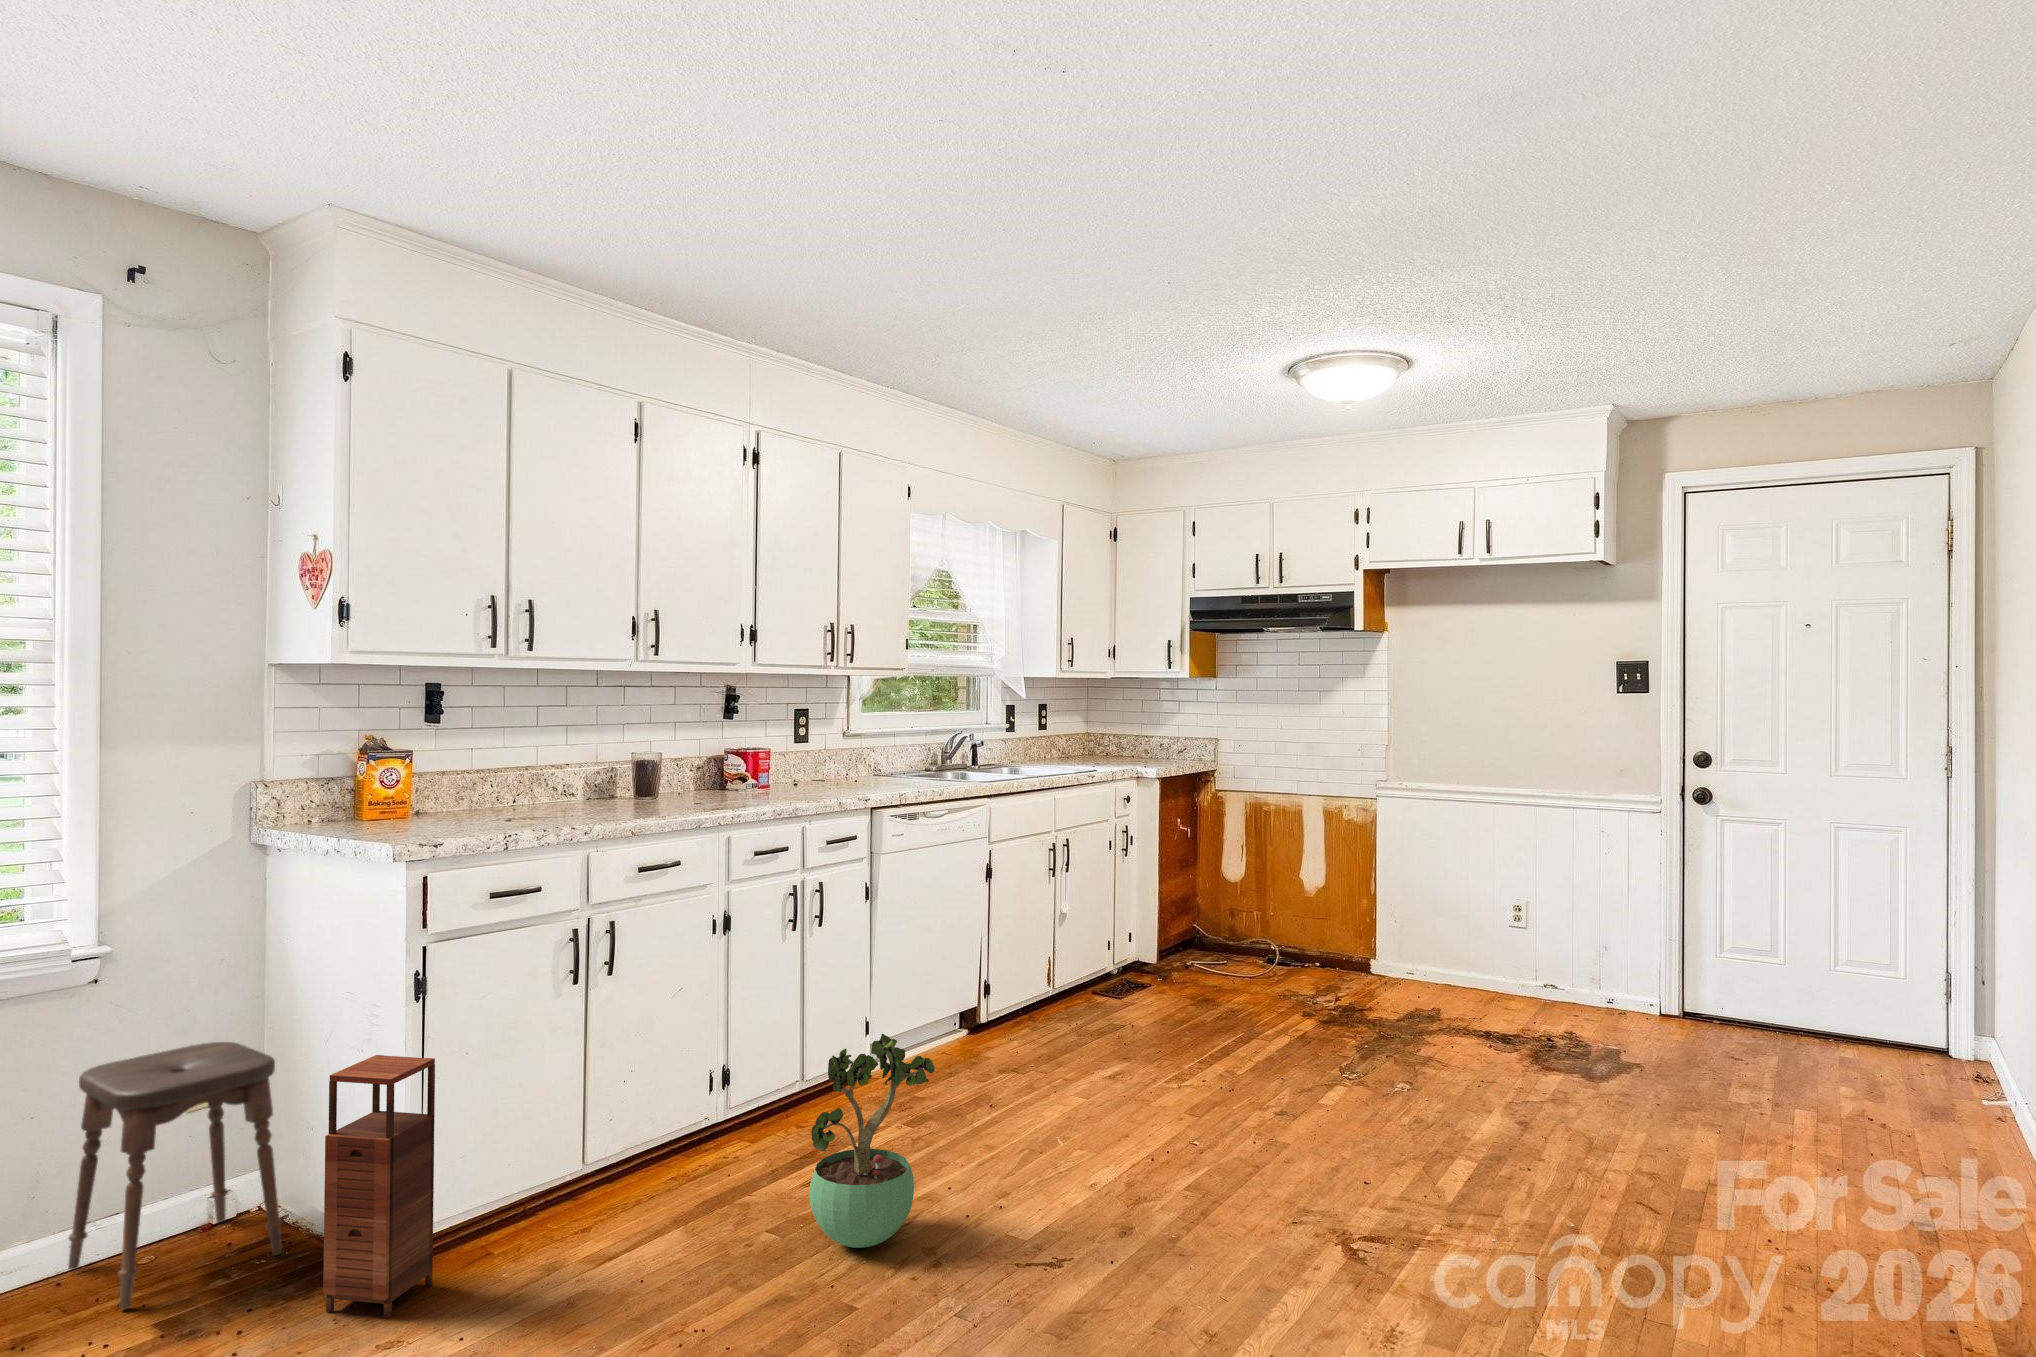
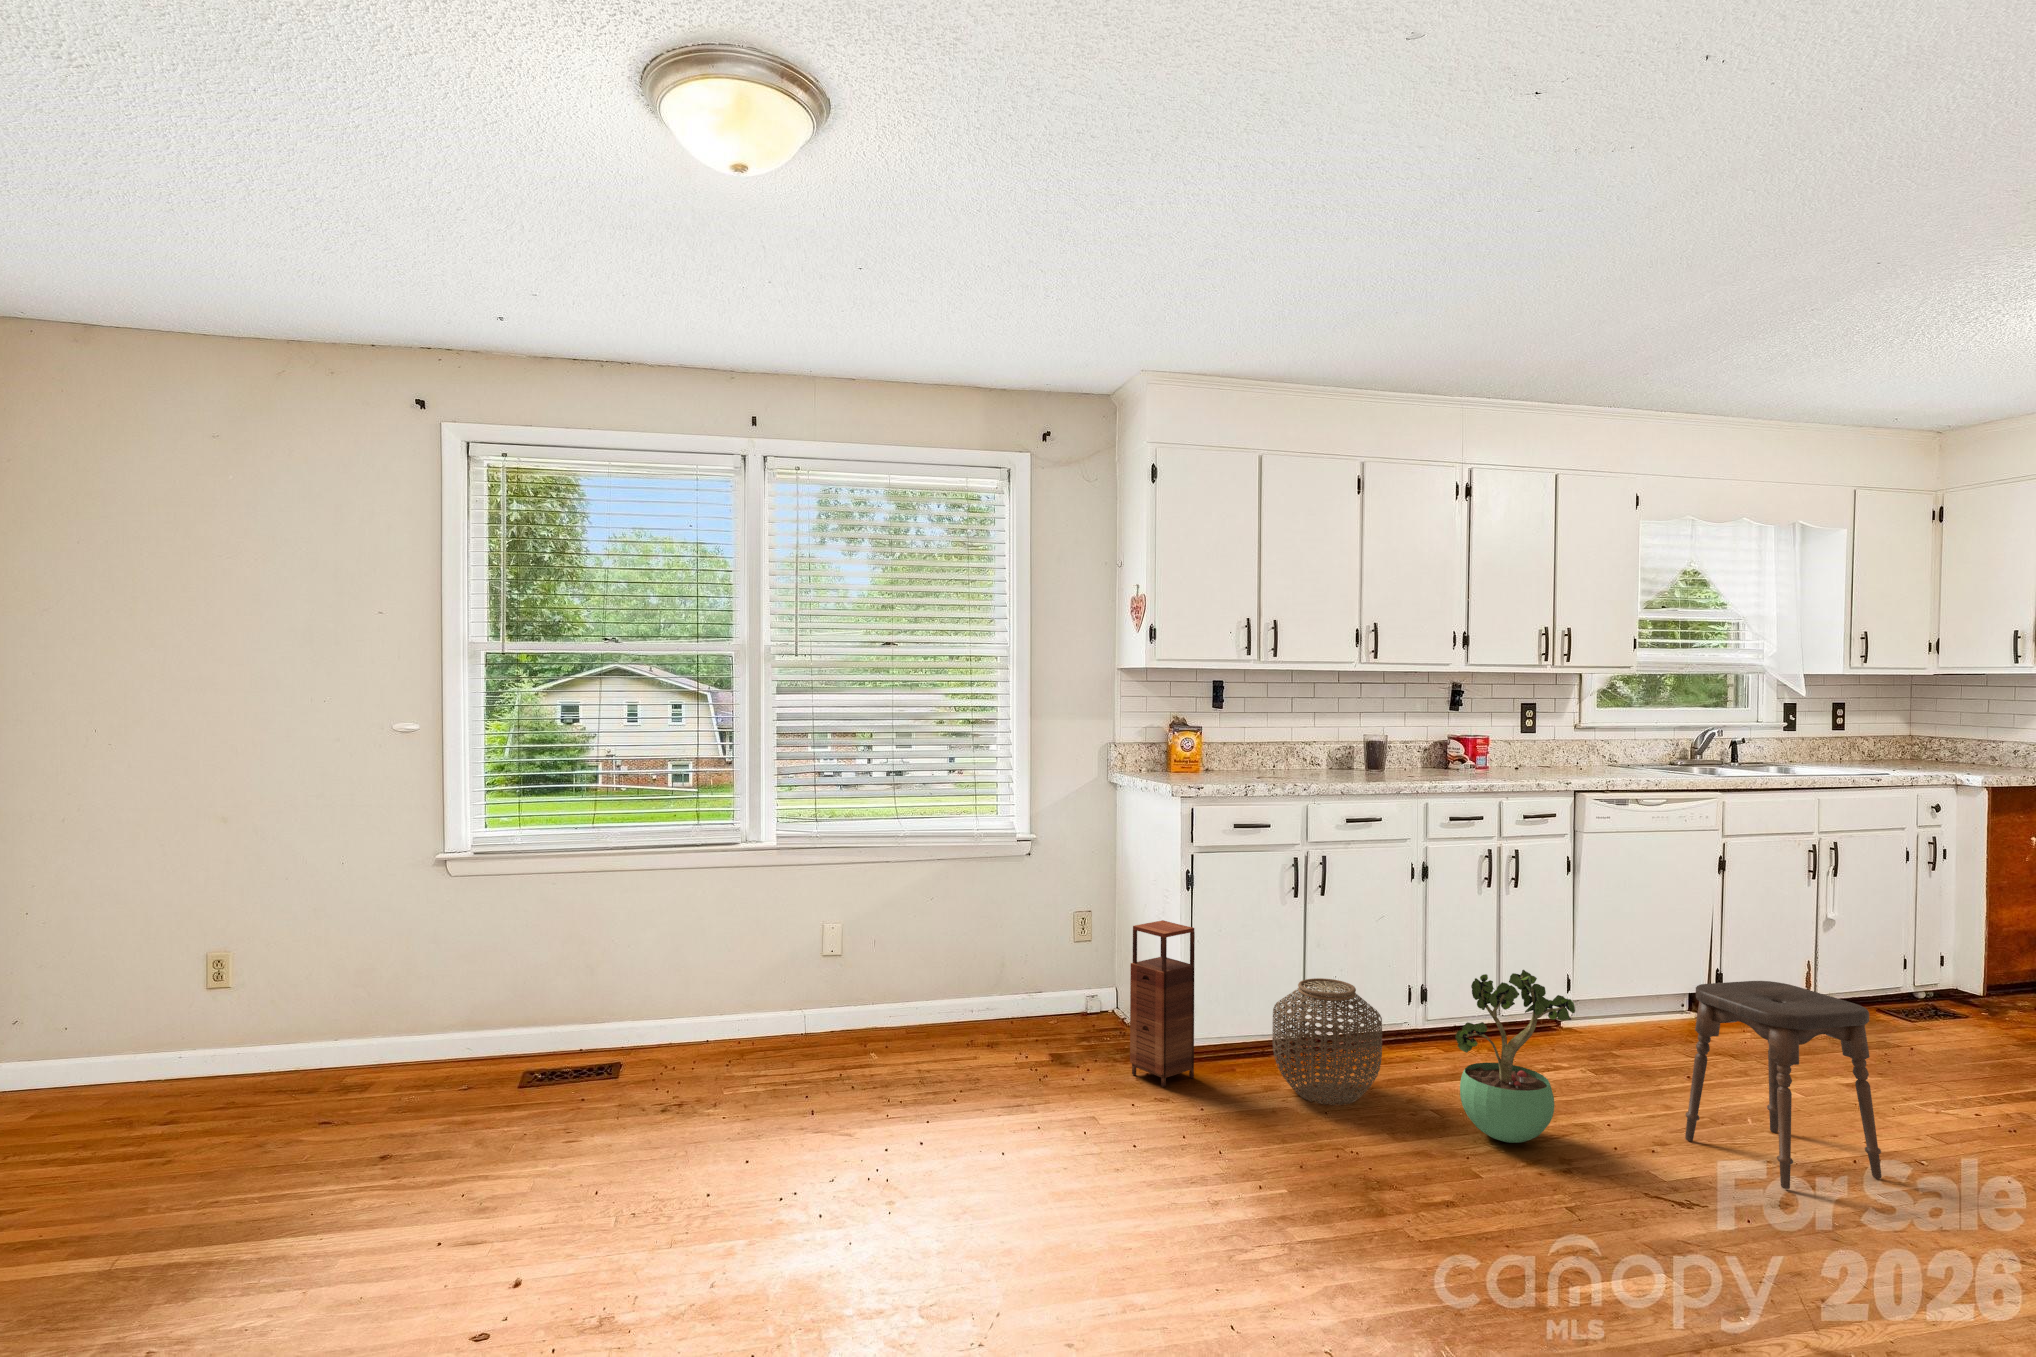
stool: present [68,1042,282,1309] -> present [1685,981,1882,1189]
woven basket: none [558,1090,707,1268] -> present [1273,978,1382,1105]

